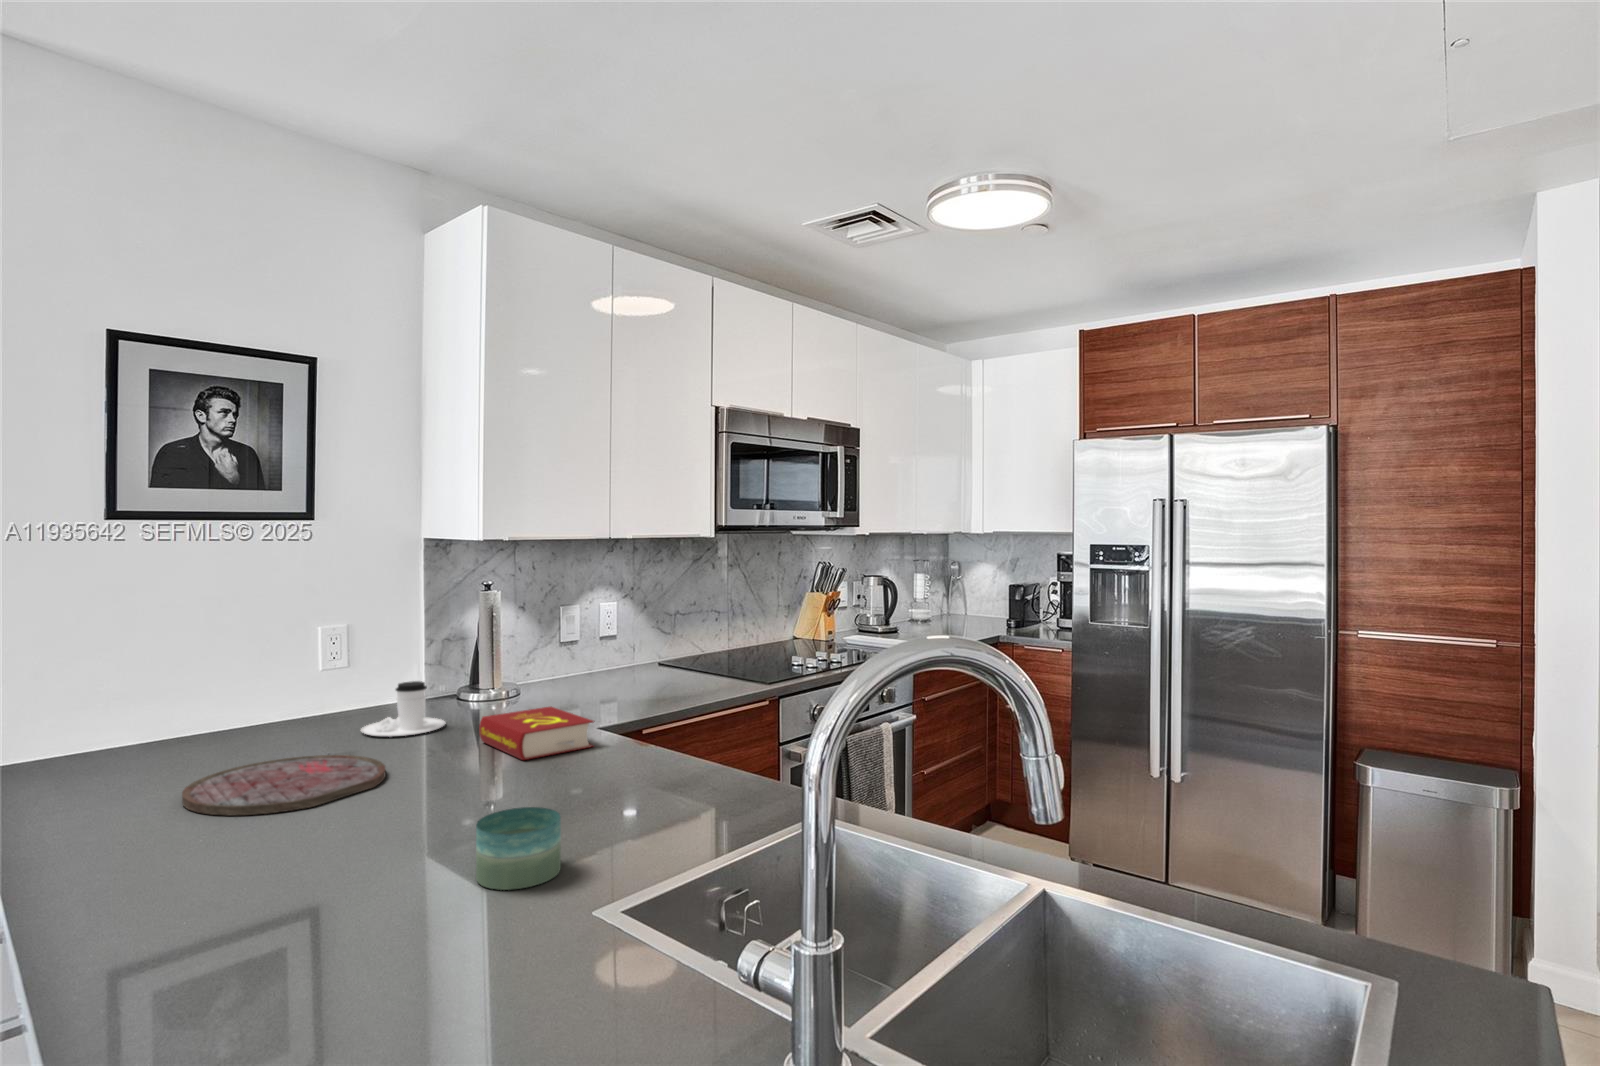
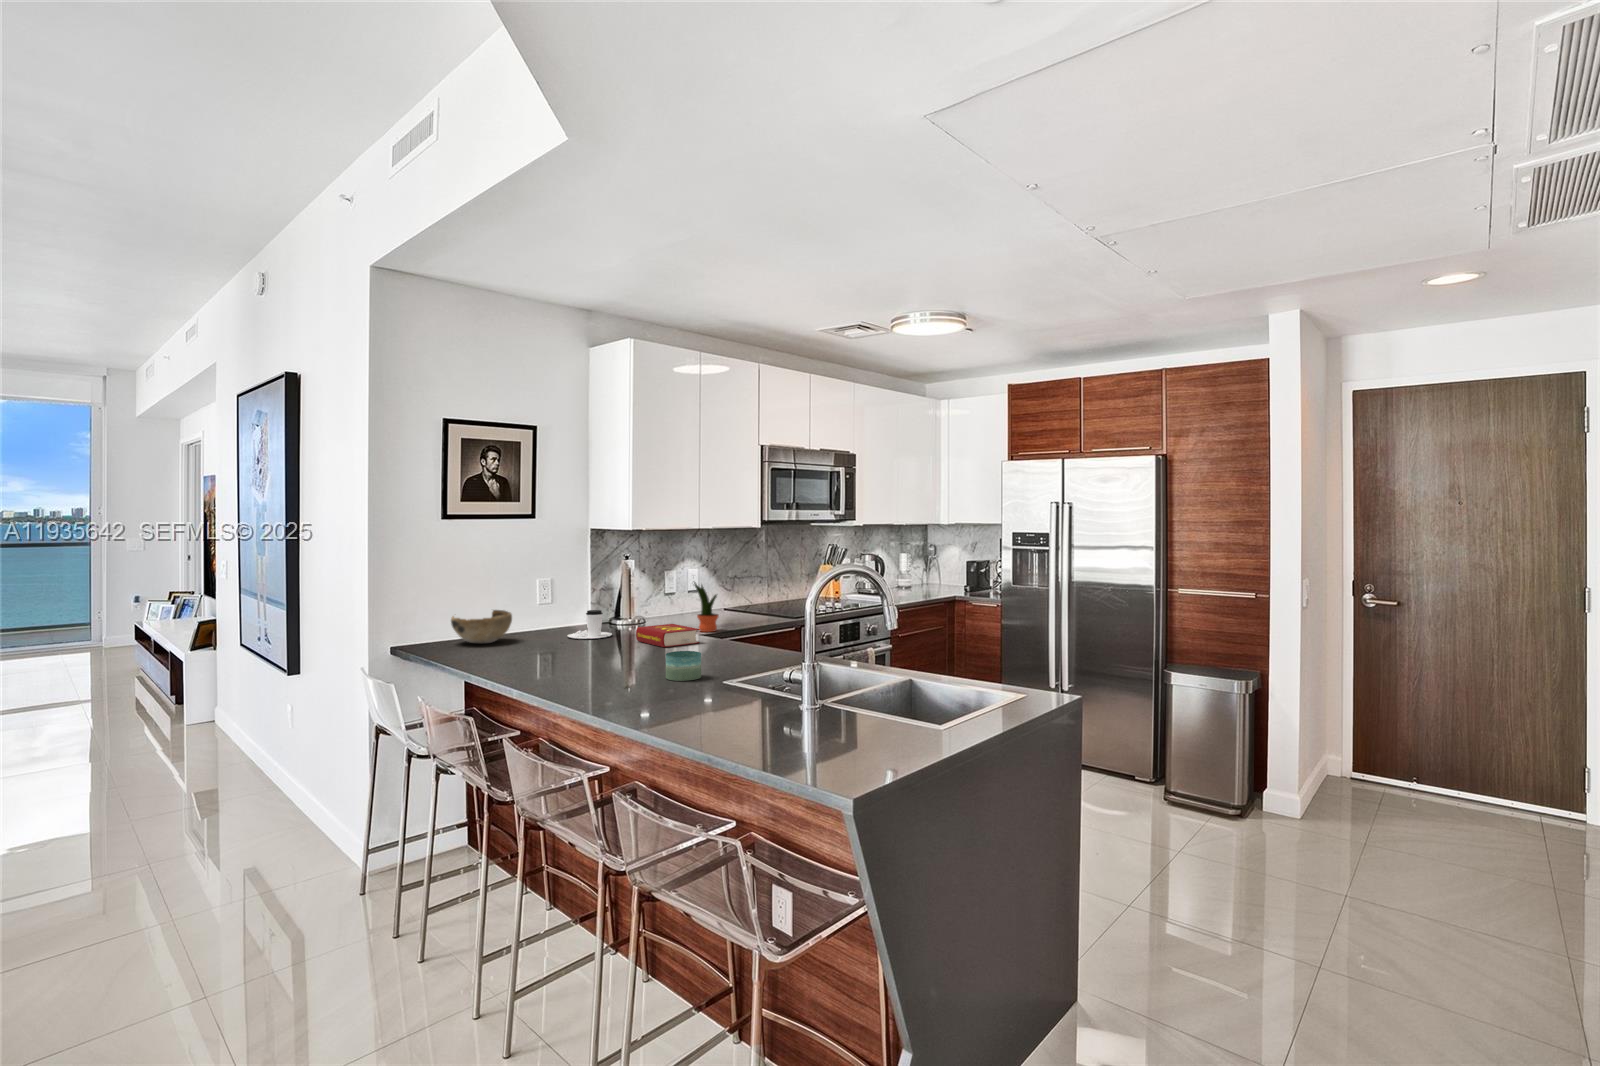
potted plant: none [592,627,638,716] -> present [694,582,719,632]
decorative bowl: none [121,684,252,751] -> present [451,610,512,643]
cutting board: present [182,755,385,816] -> none [506,644,597,663]

